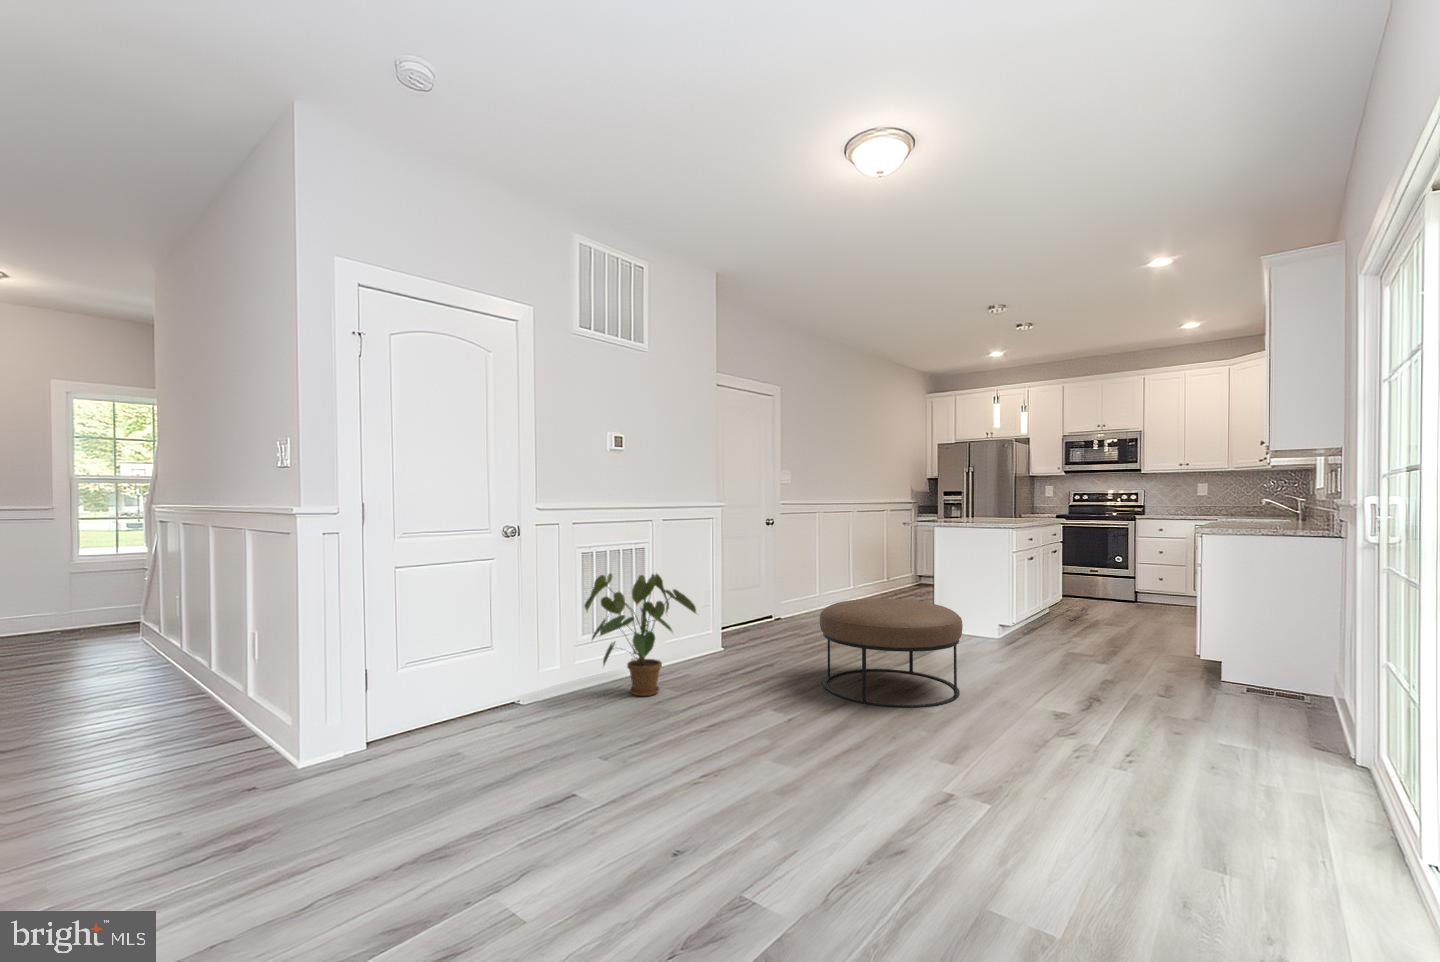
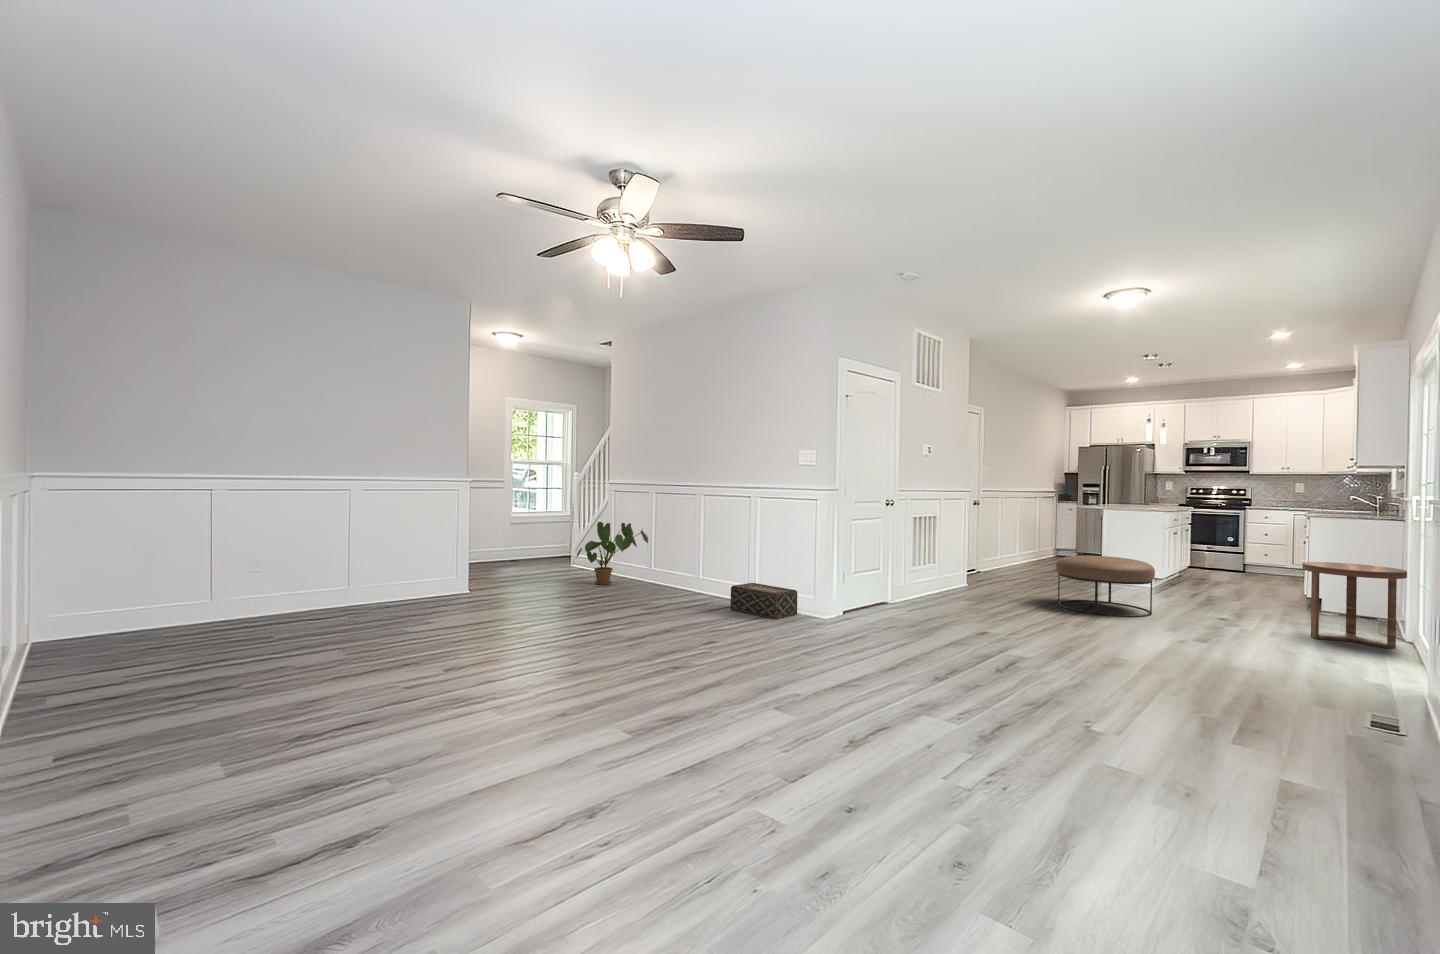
house plant: present [585,573,696,696] -> present [577,522,648,585]
side table: none [1178,608,1350,776] -> present [1302,562,1407,649]
woven basket: none [180,674,291,758] -> present [731,583,797,619]

